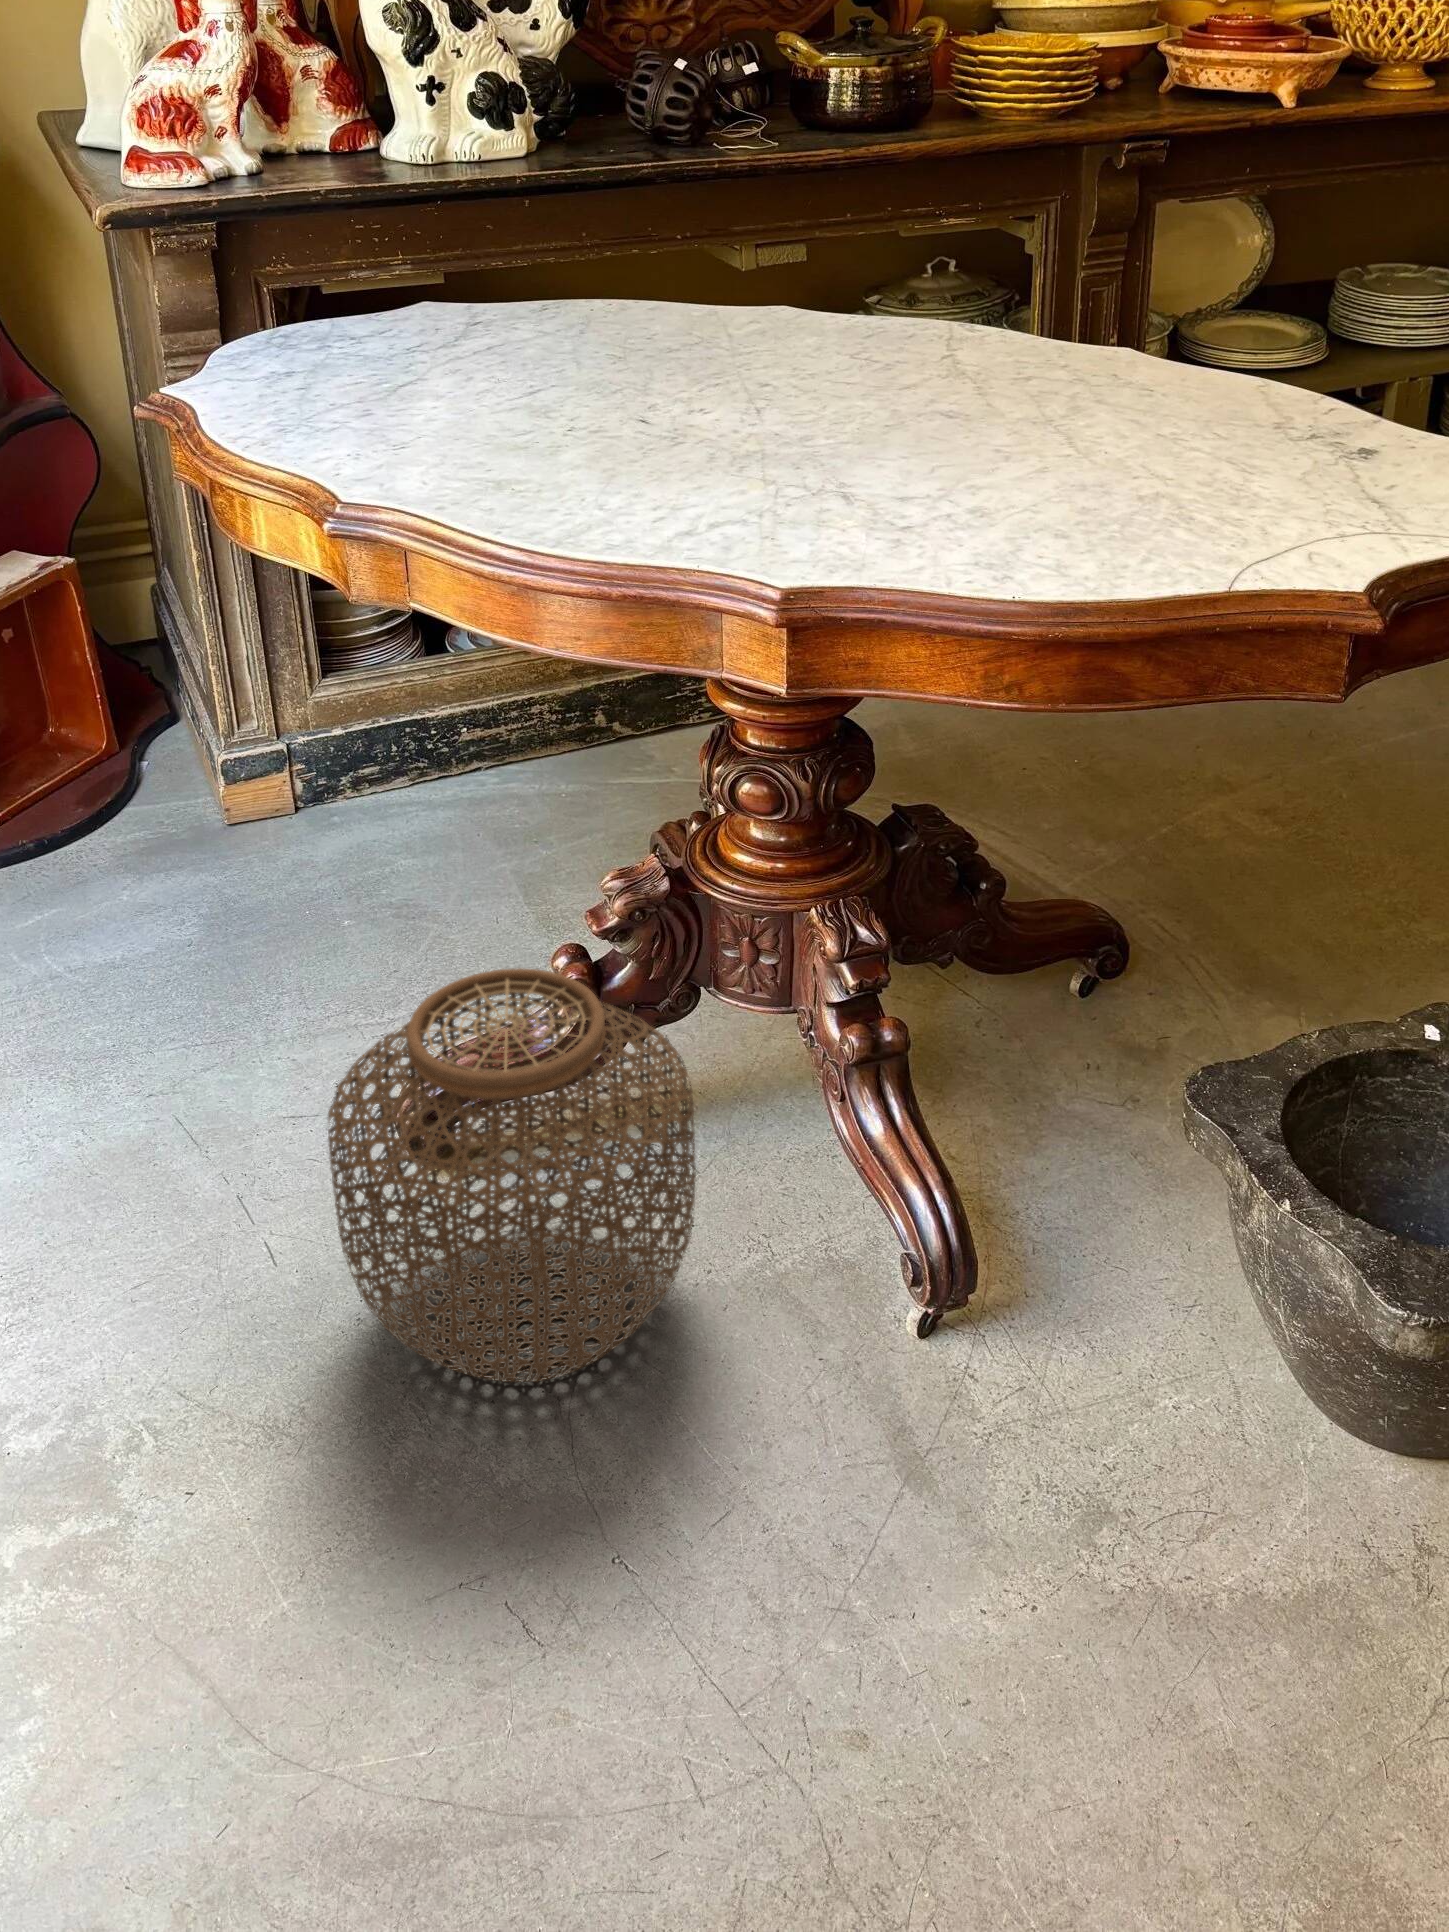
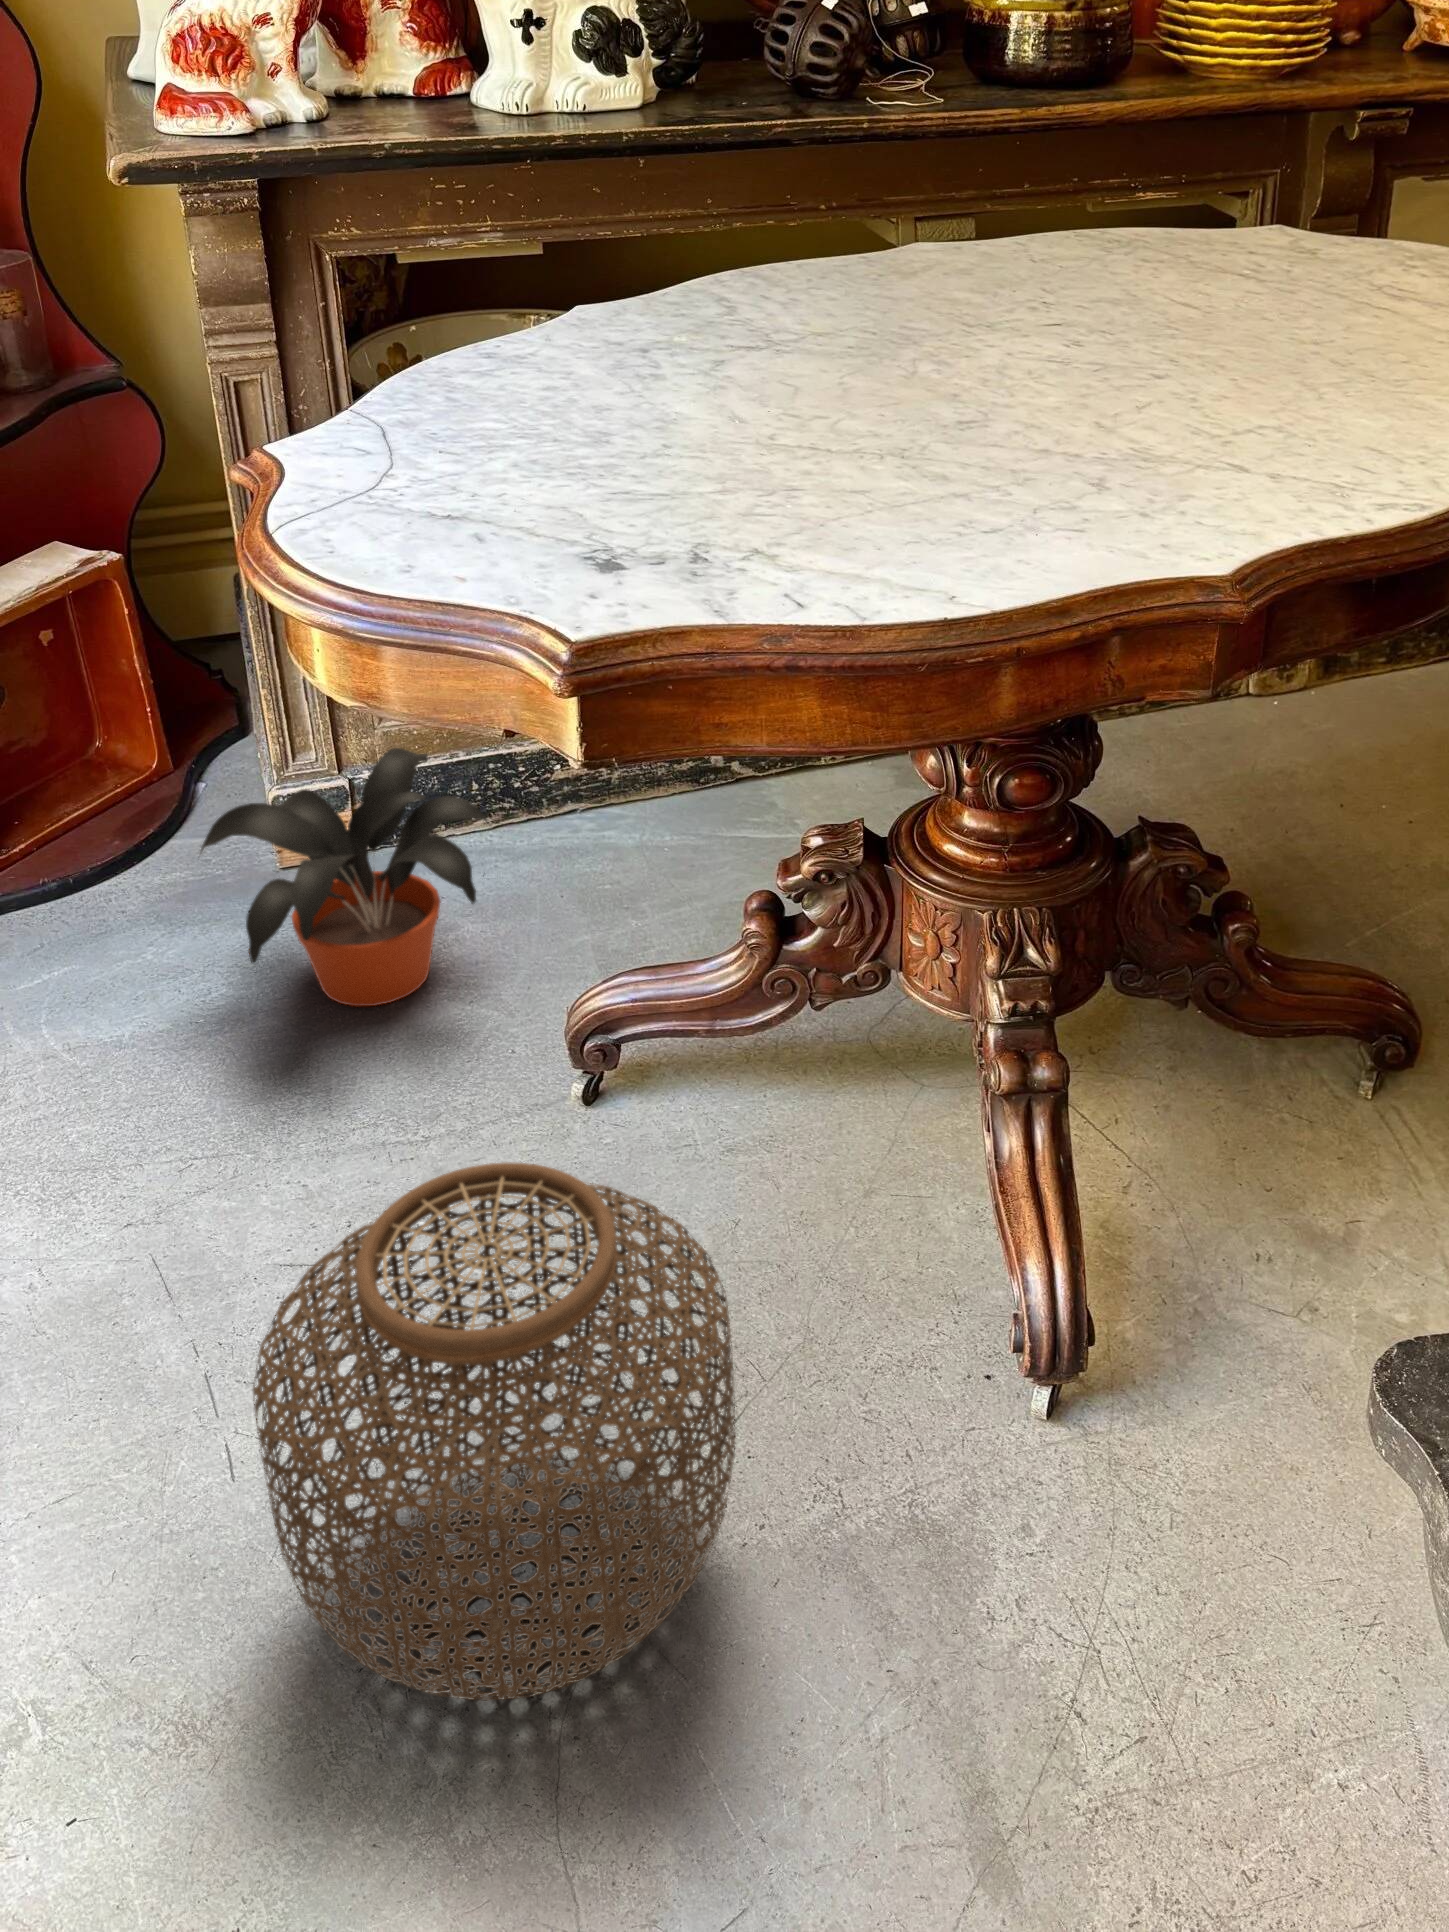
potted plant: none [175,705,421,924] -> present [201,748,488,1006]

